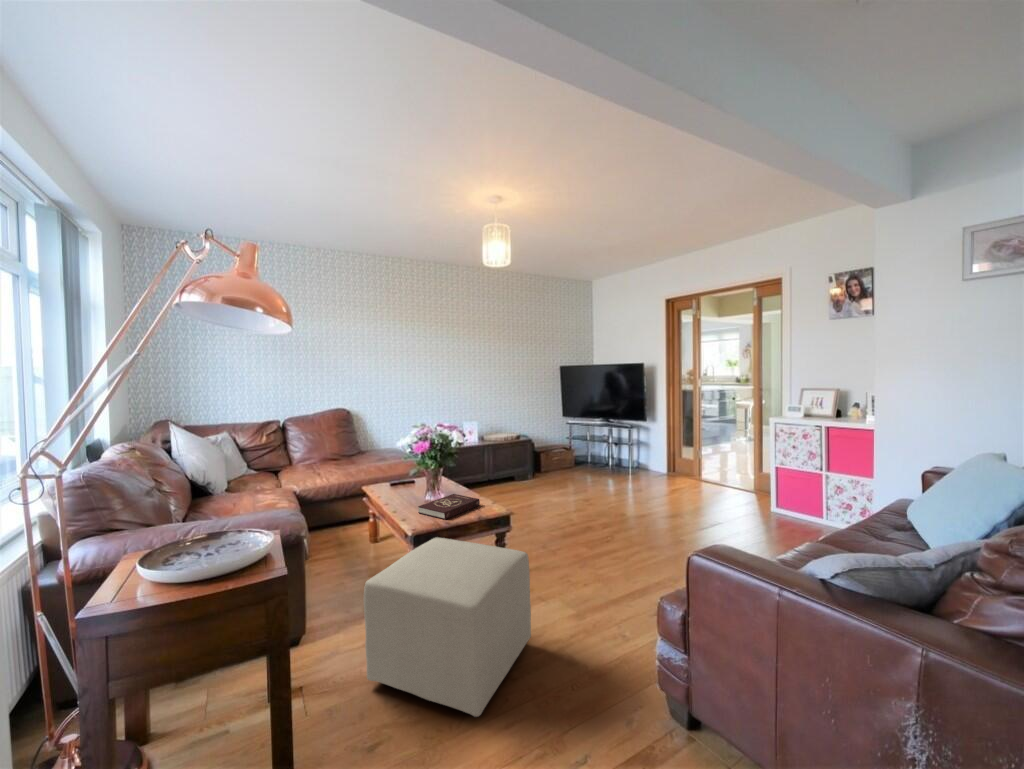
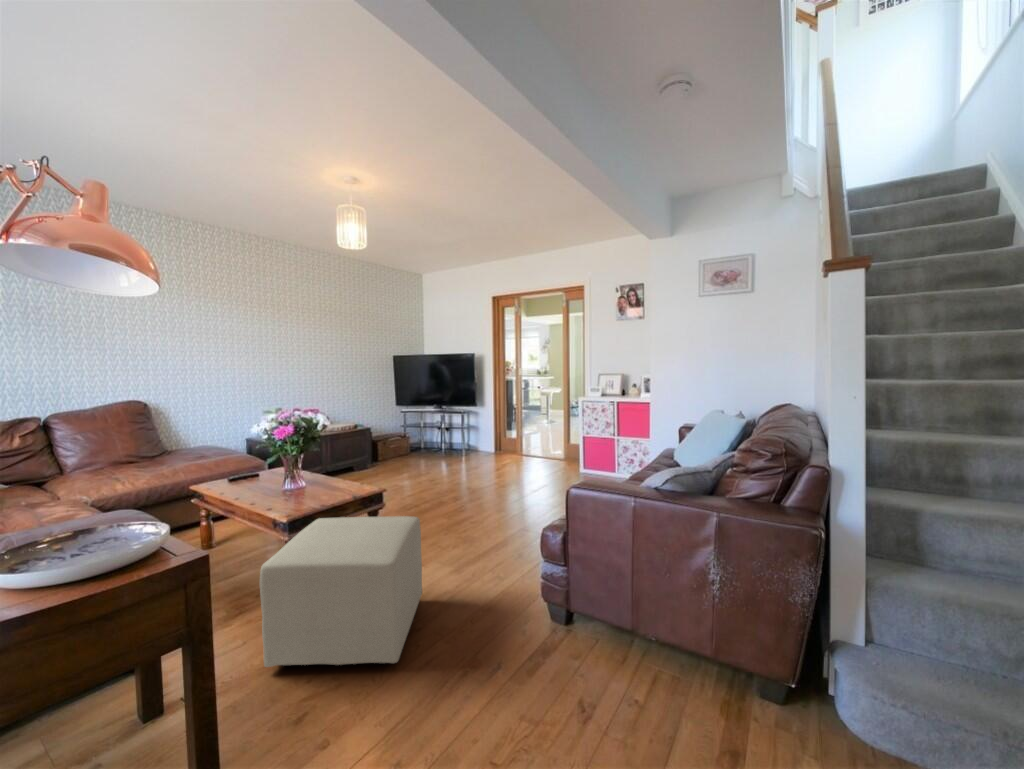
book: present [418,494,480,520] -> none [282,480,348,504]

